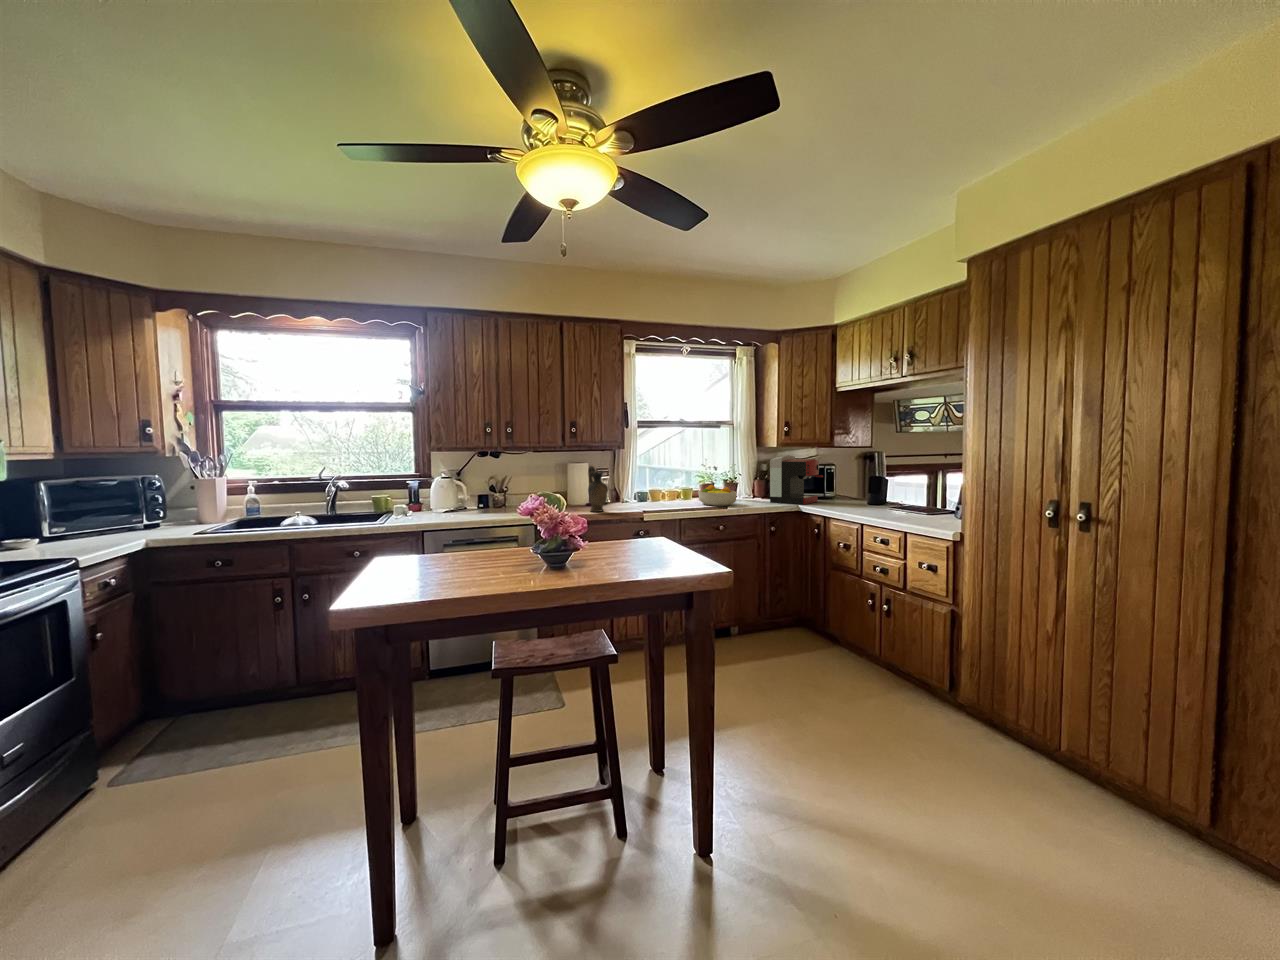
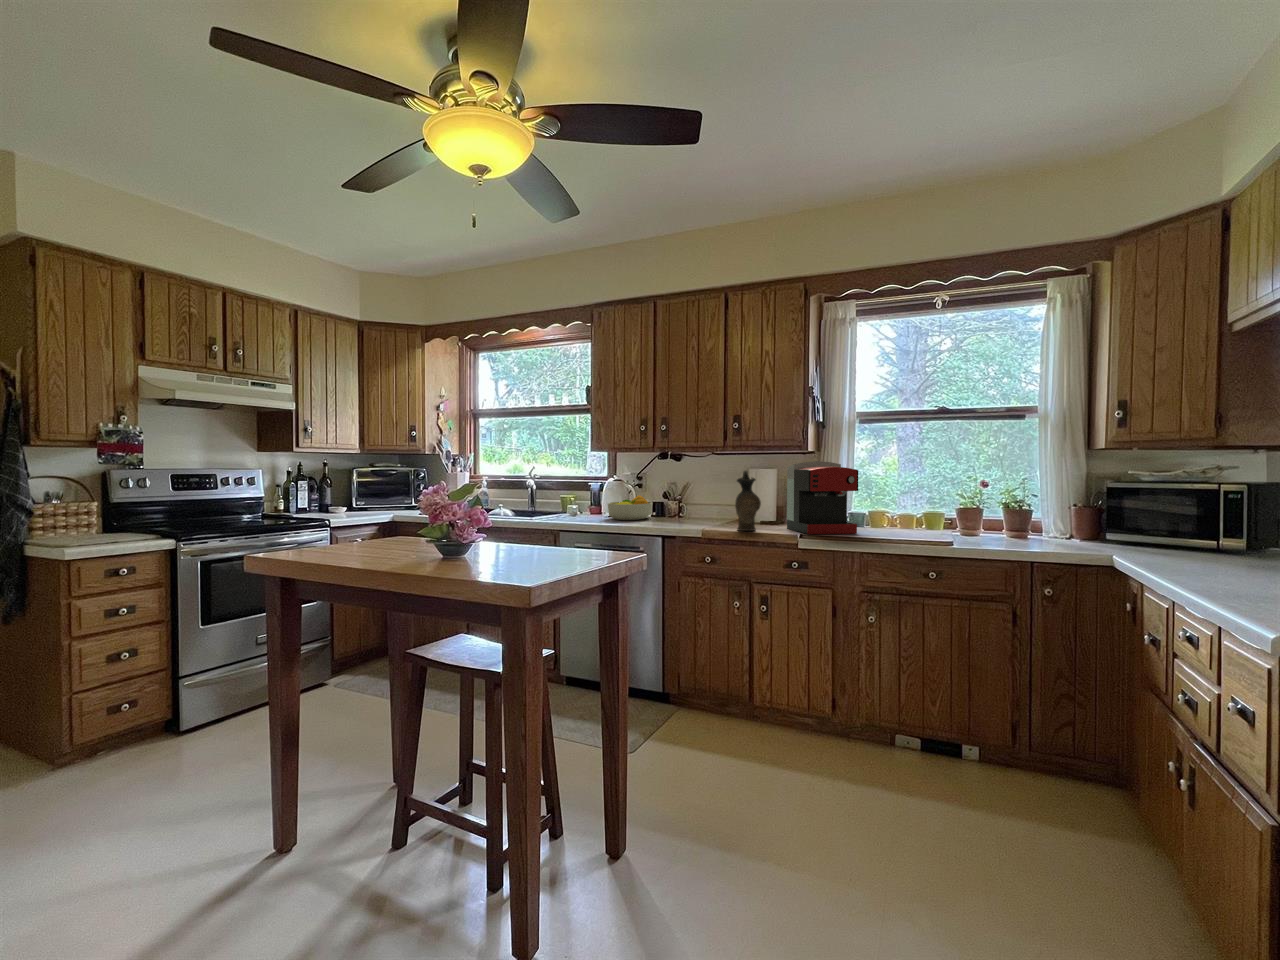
coffee maker: present [770,455,823,505] -> present [787,461,858,534]
fruit bowl: present [698,485,737,506] -> present [608,495,653,520]

